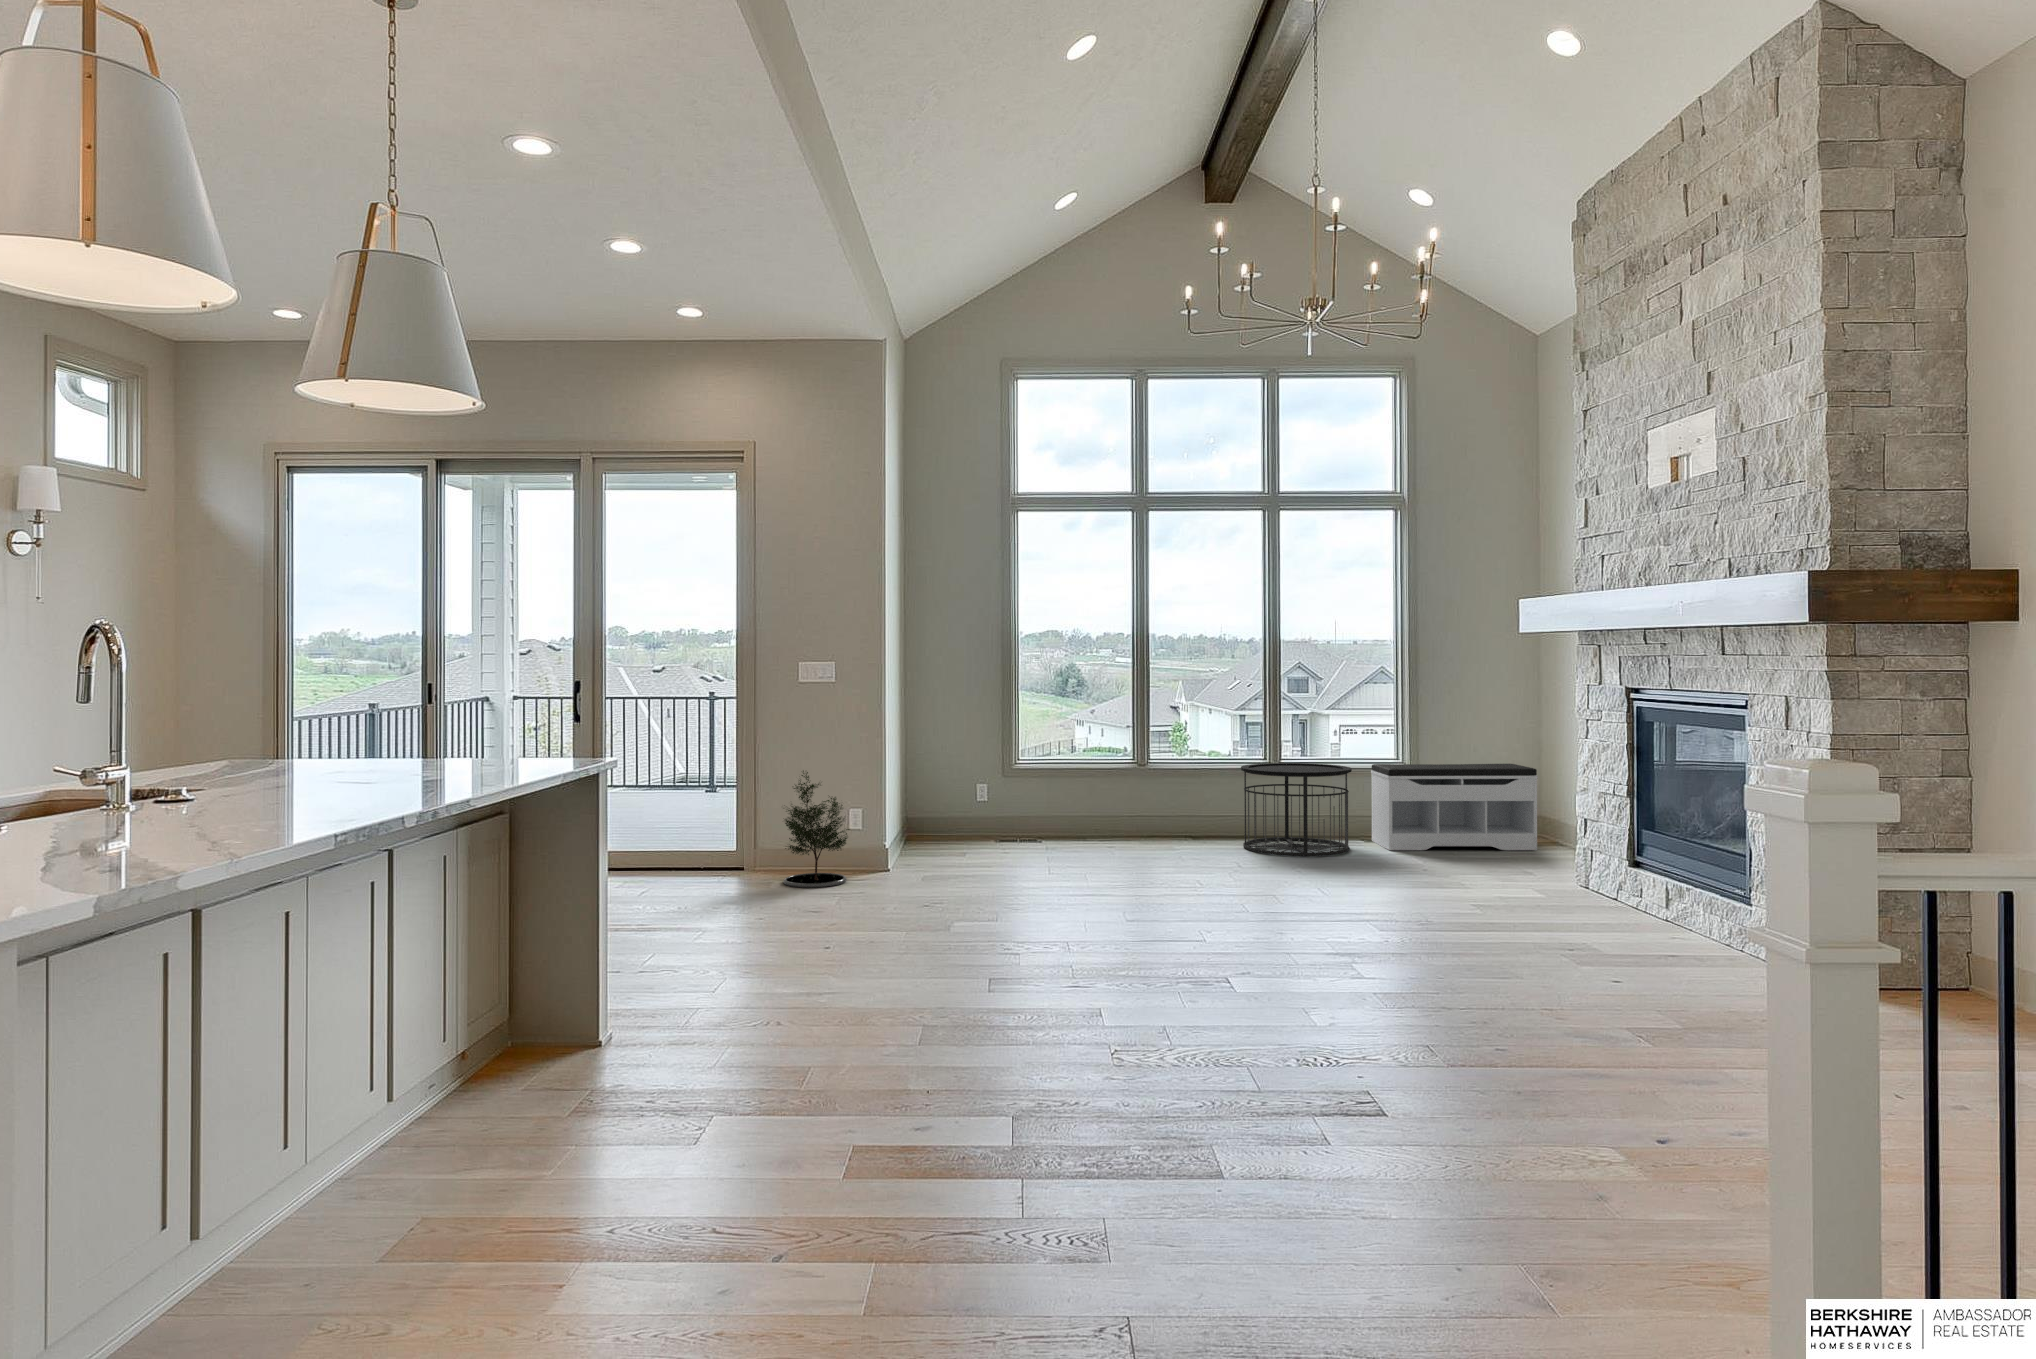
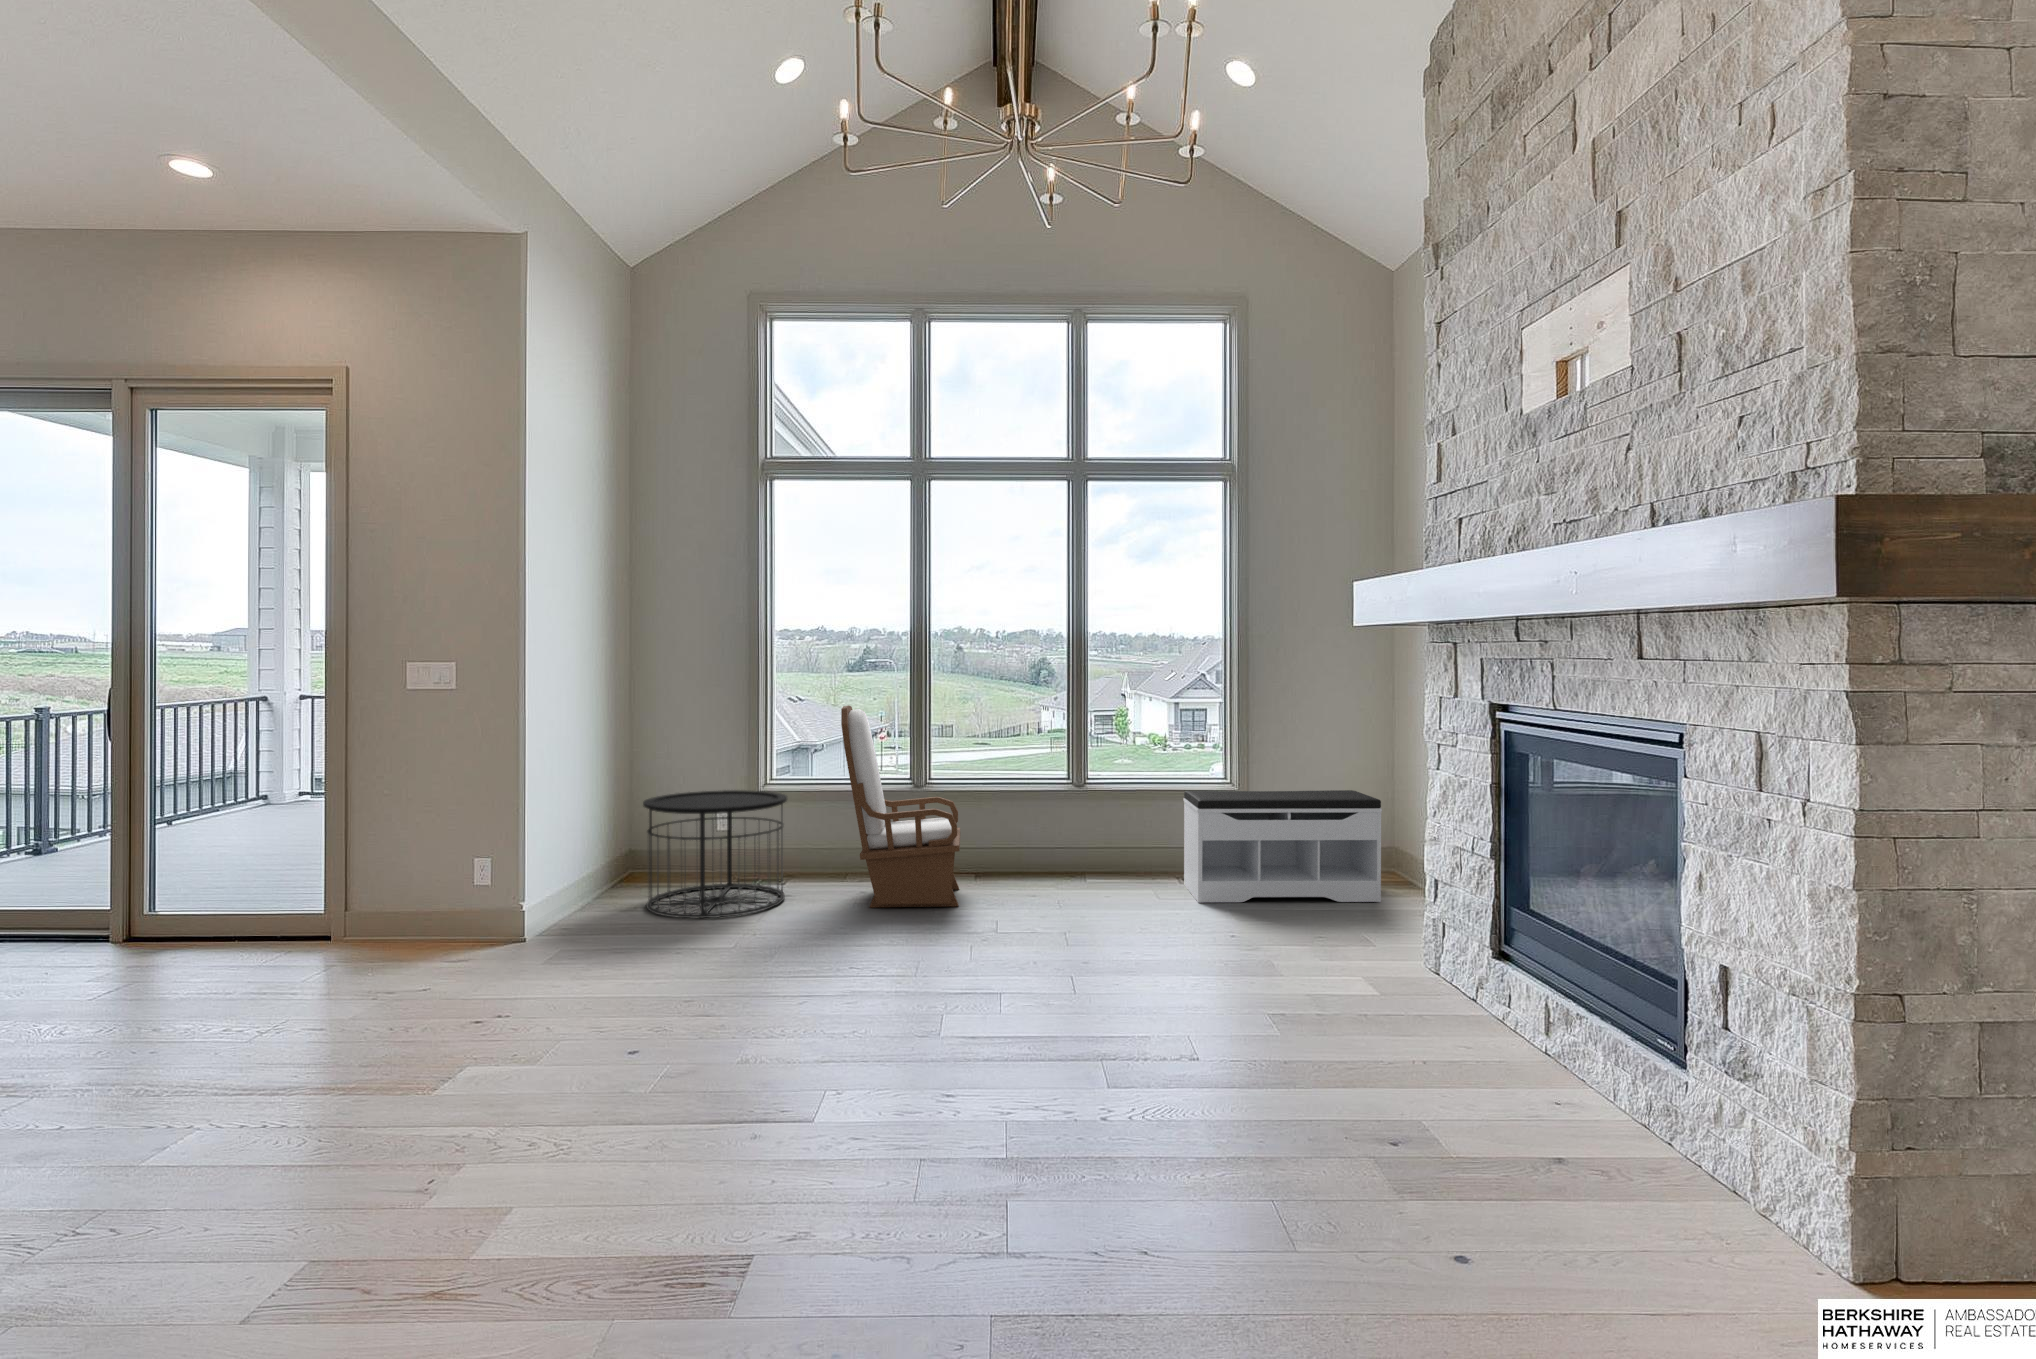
armchair: none [1104,695,1203,852] -> present [841,705,960,907]
side table: present [1241,763,1352,856] -> present [643,790,787,918]
potted tree: present [783,771,850,888] -> none [303,813,429,986]

